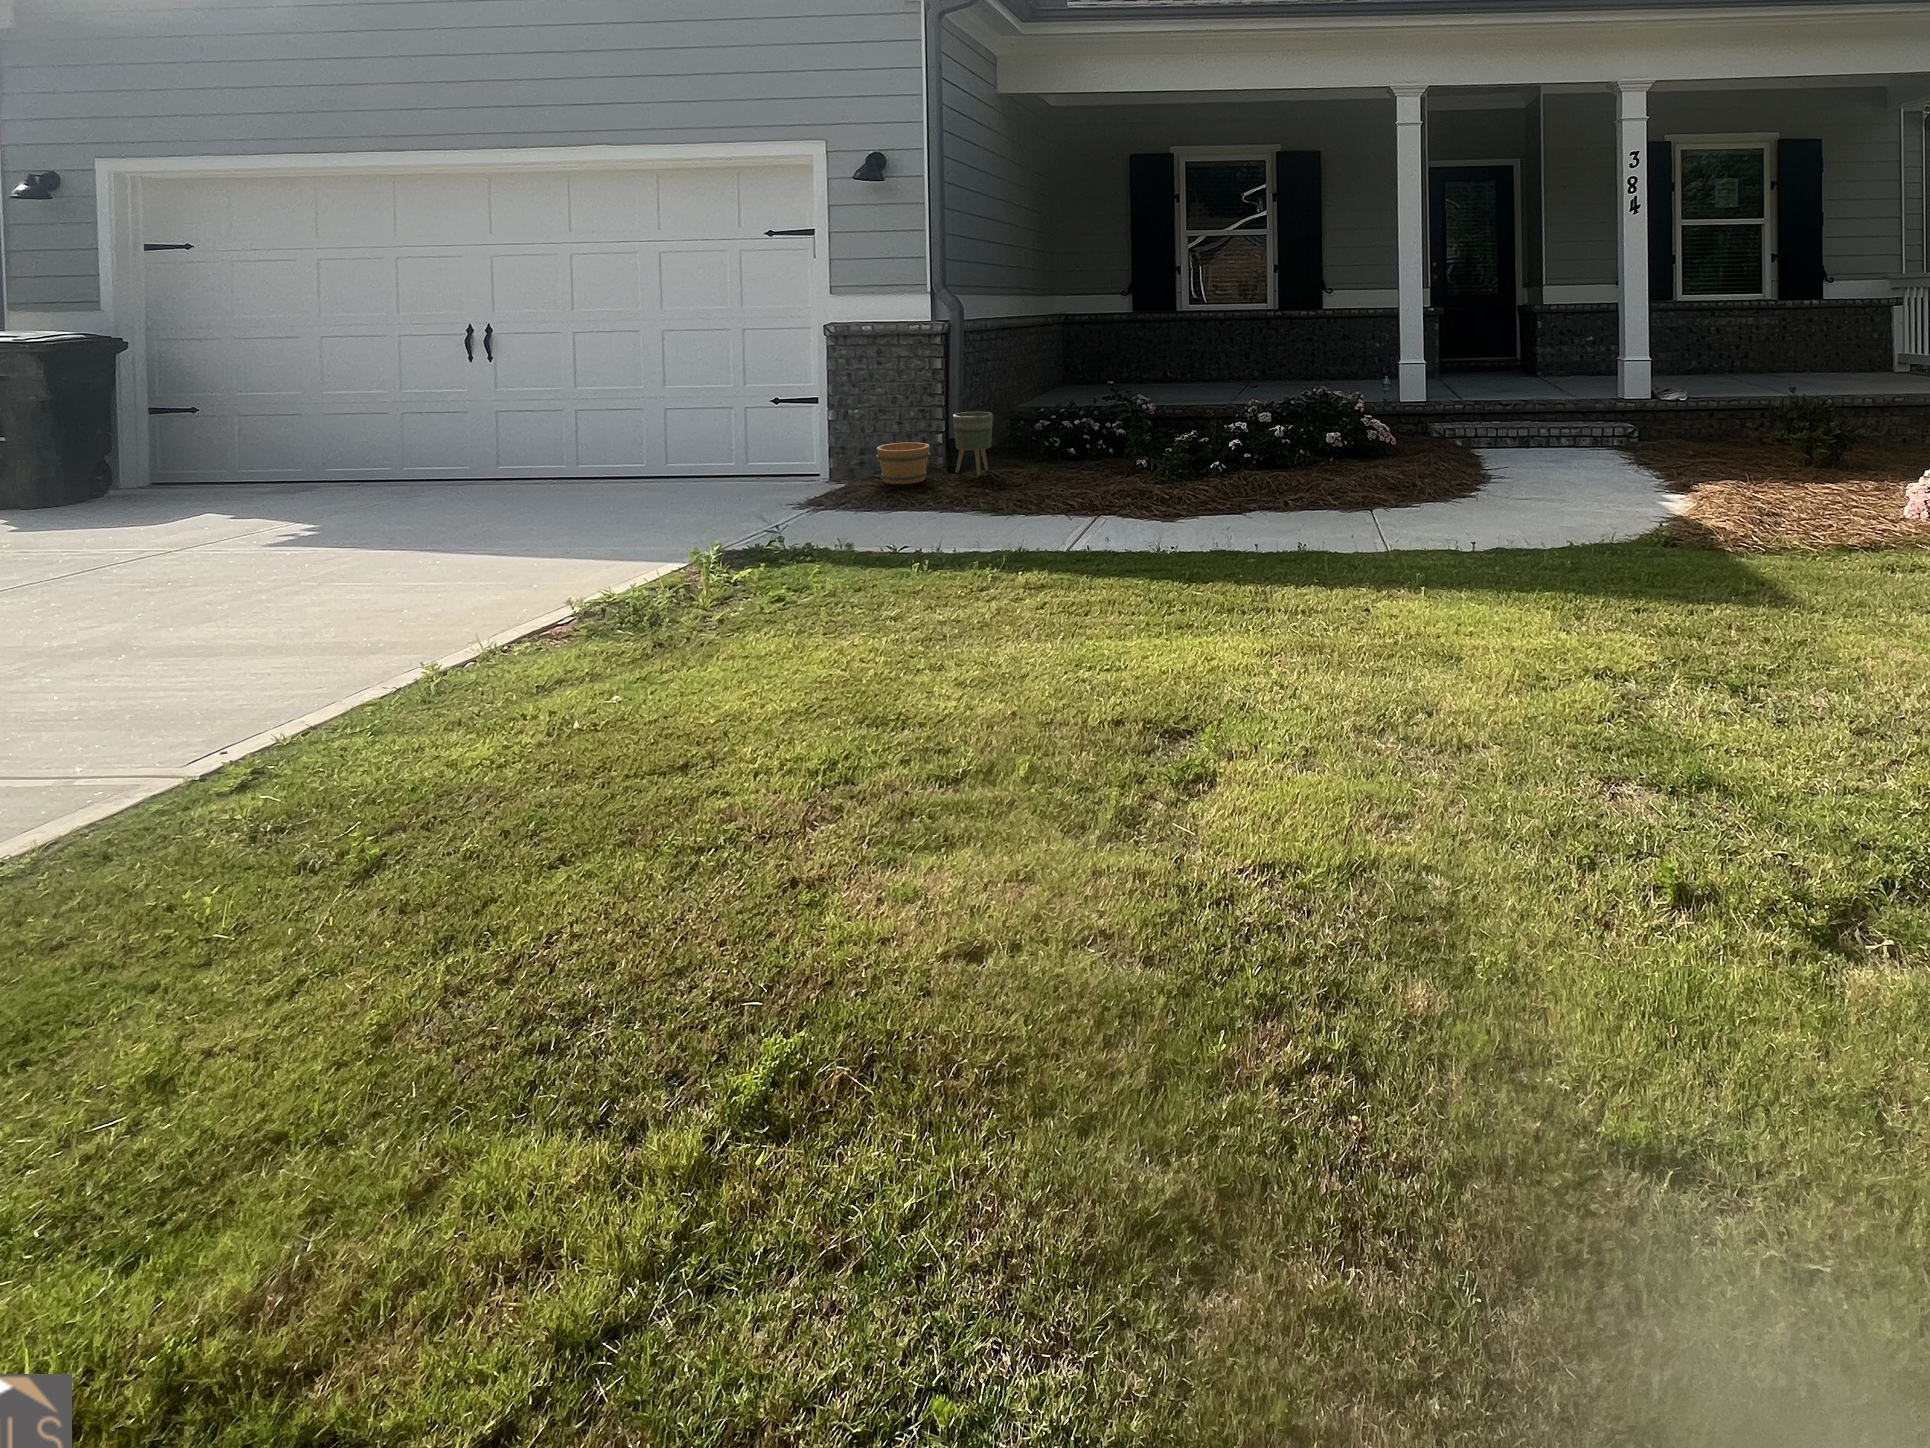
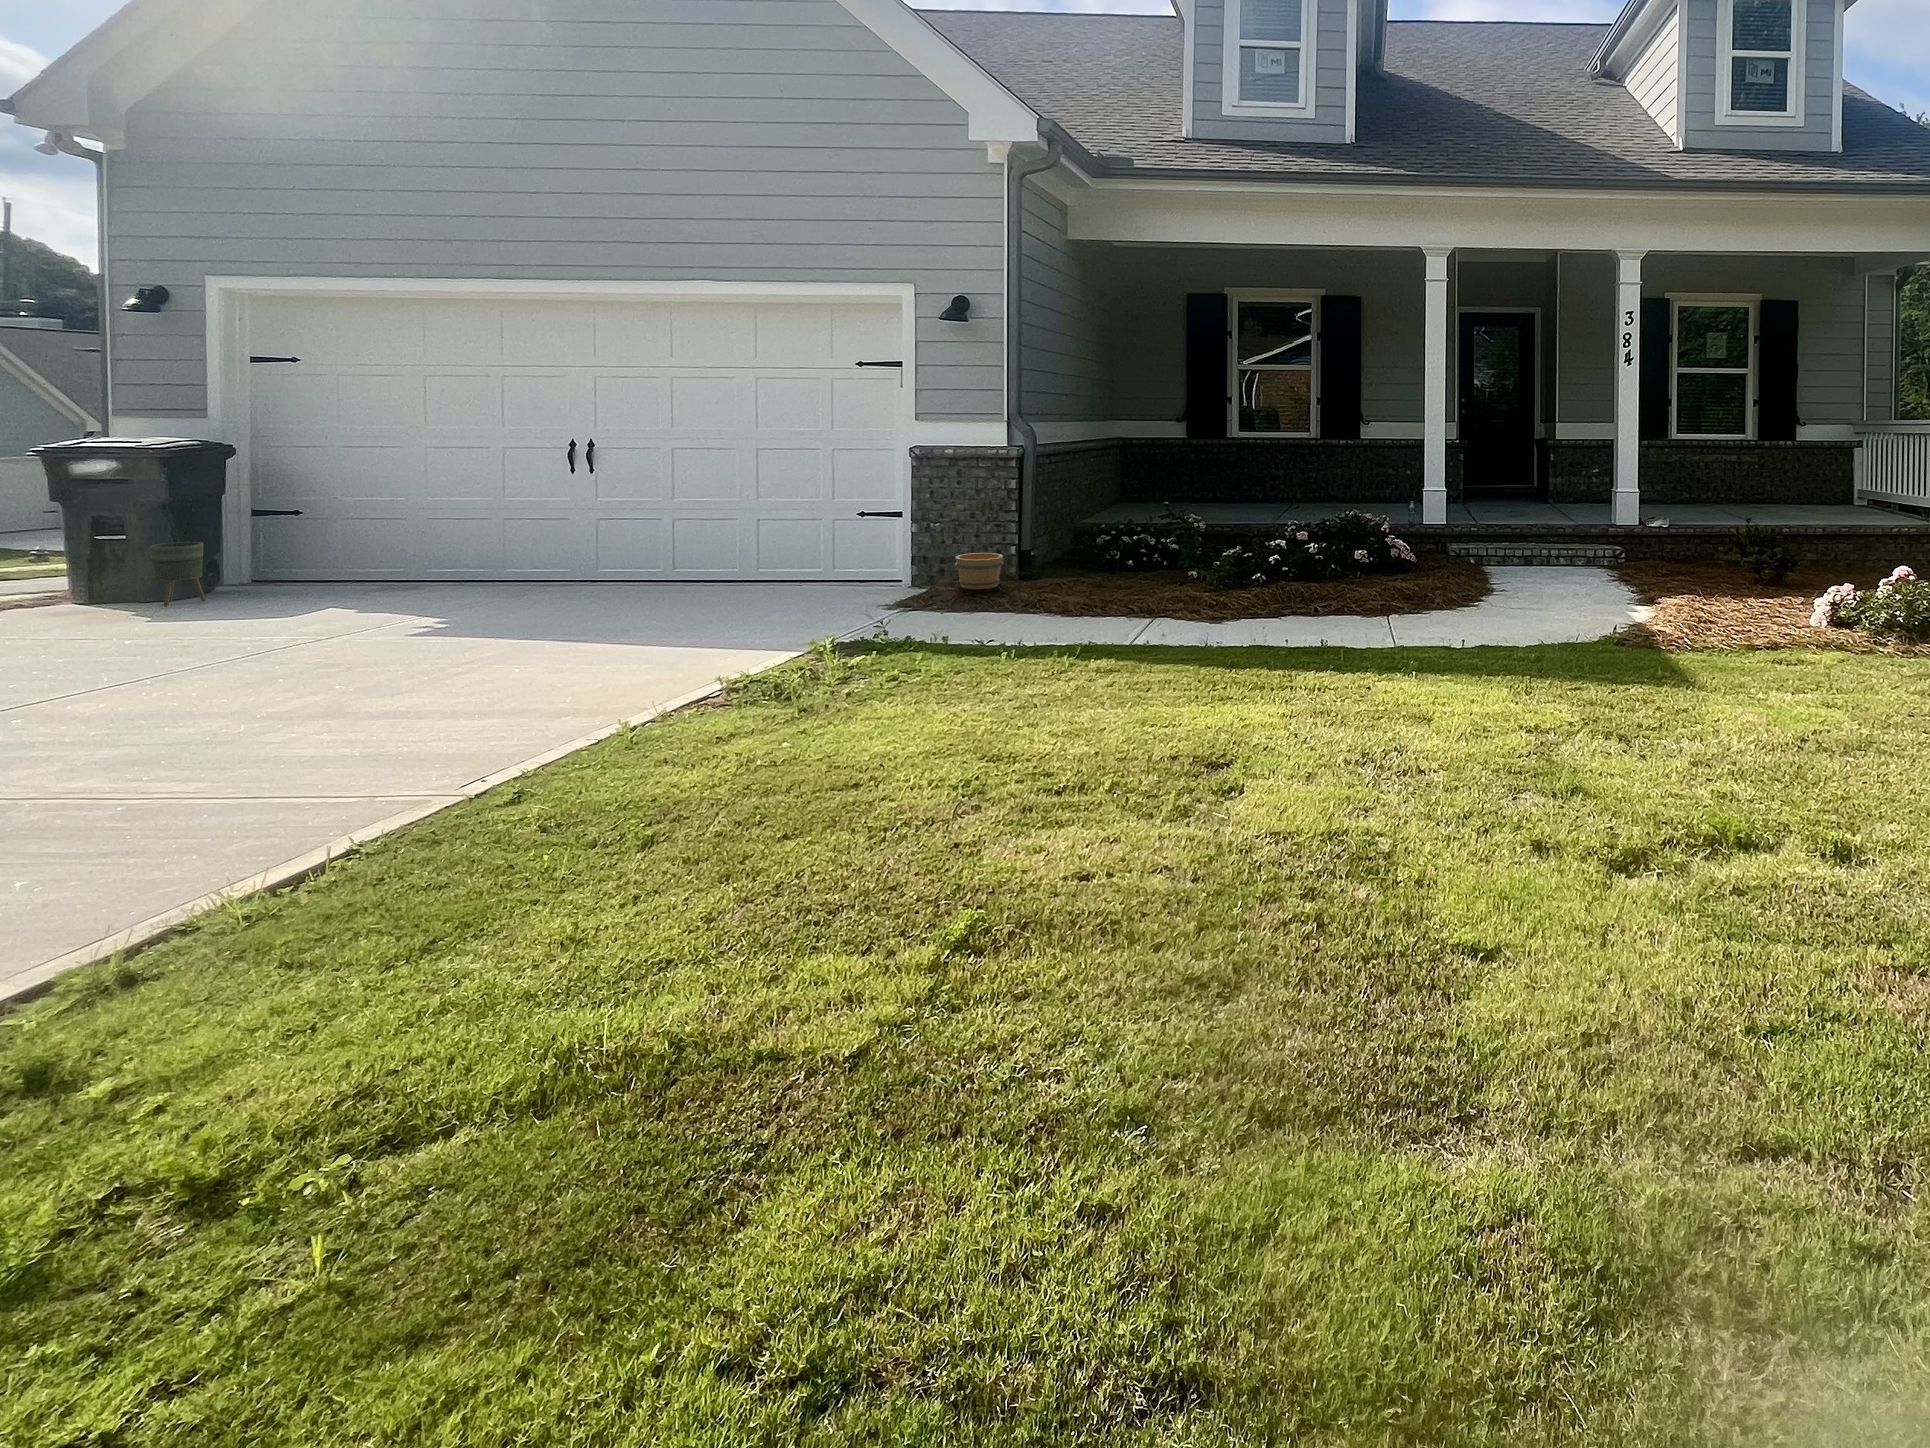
planter: present [953,412,993,476] -> present [149,542,206,607]

